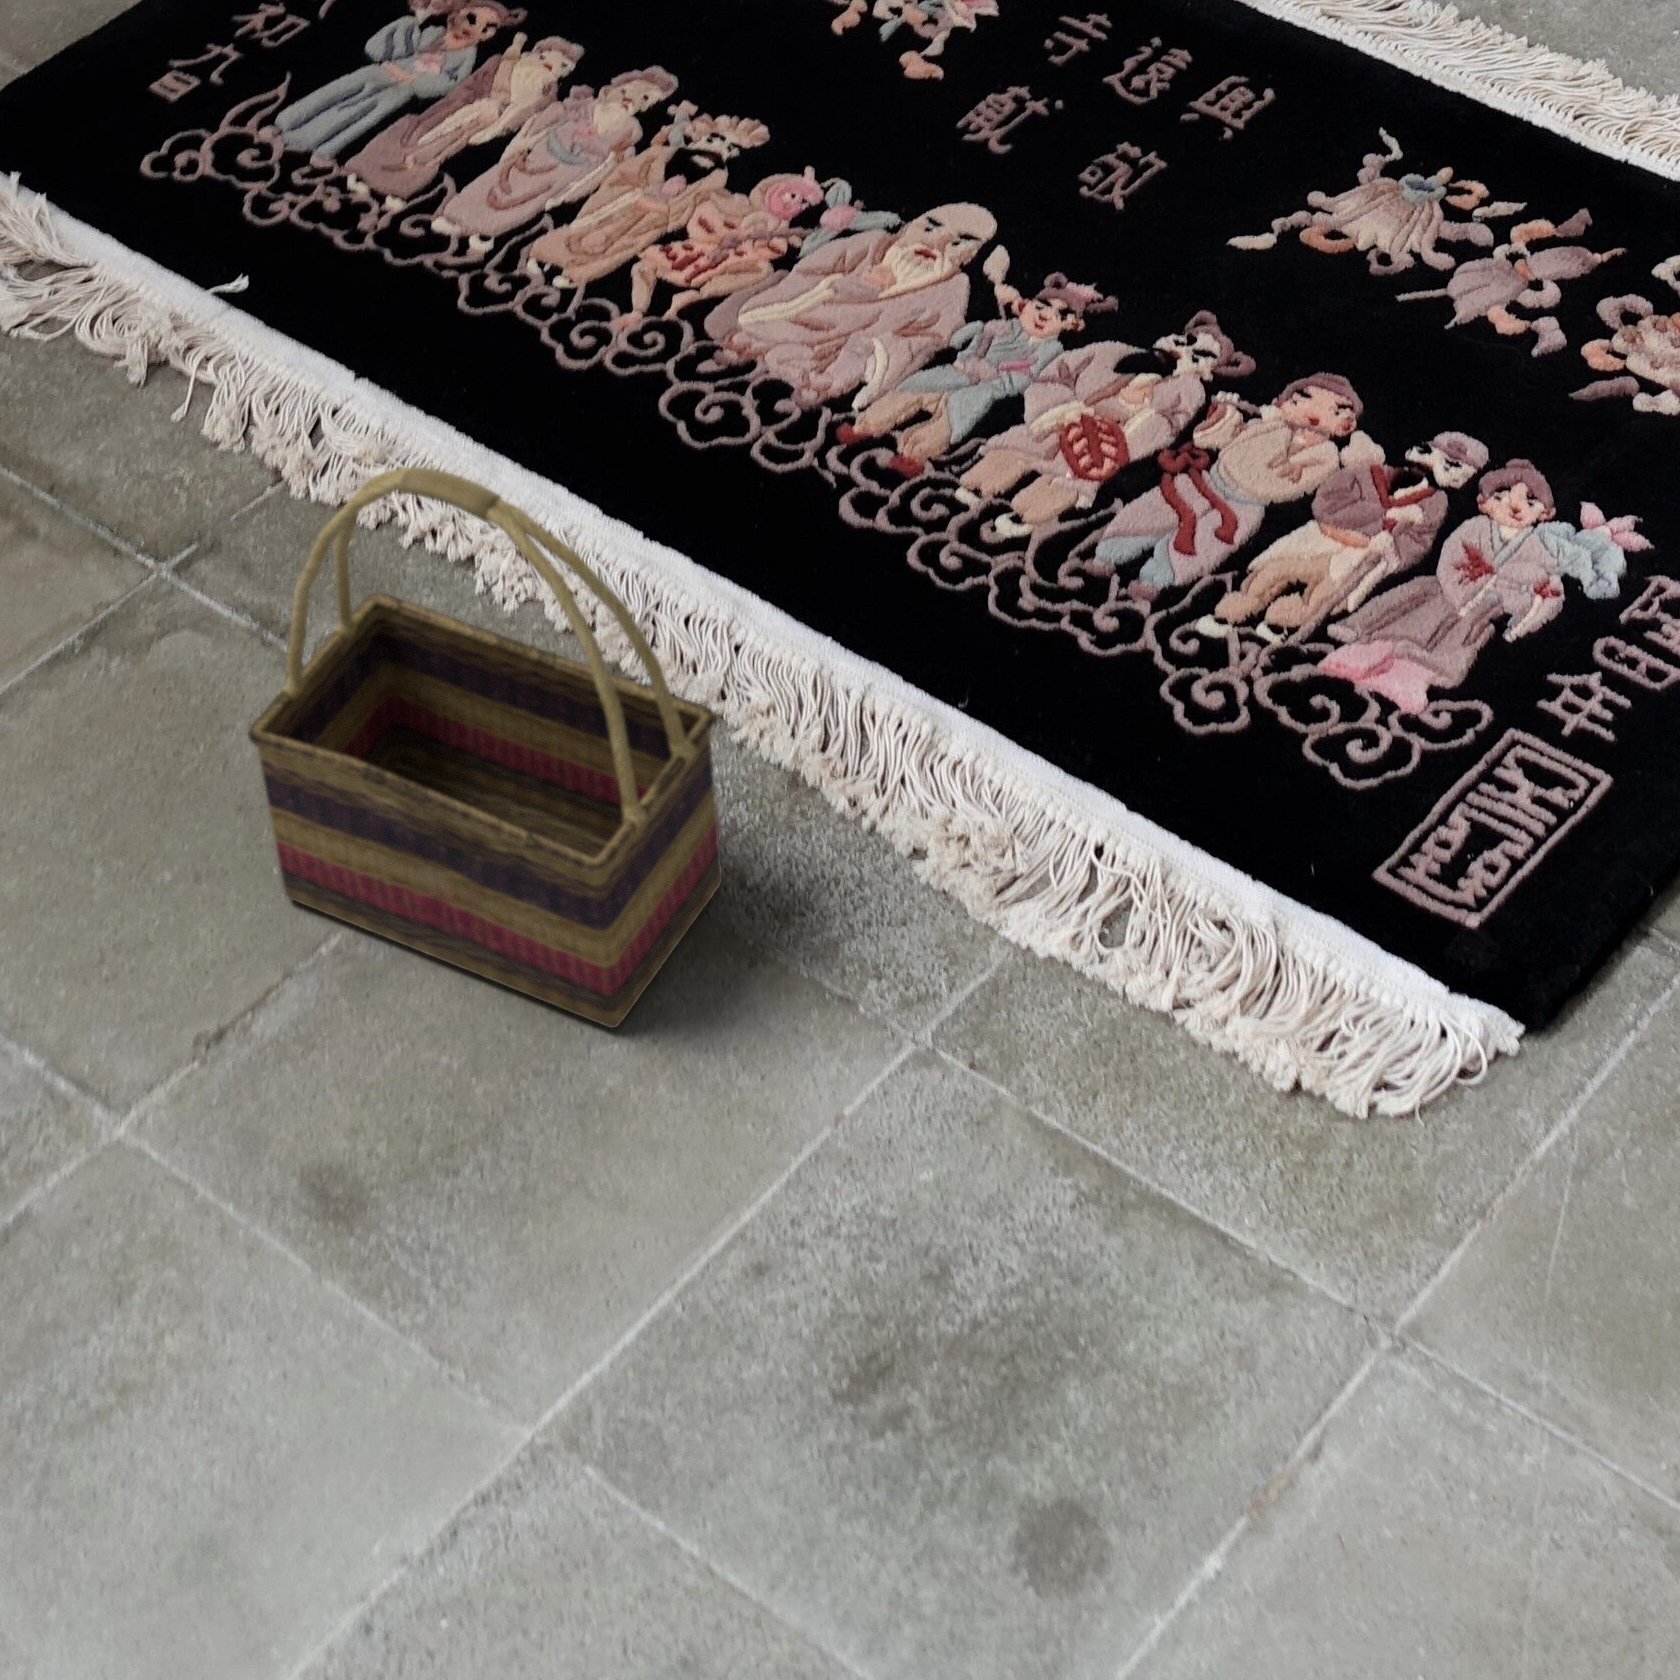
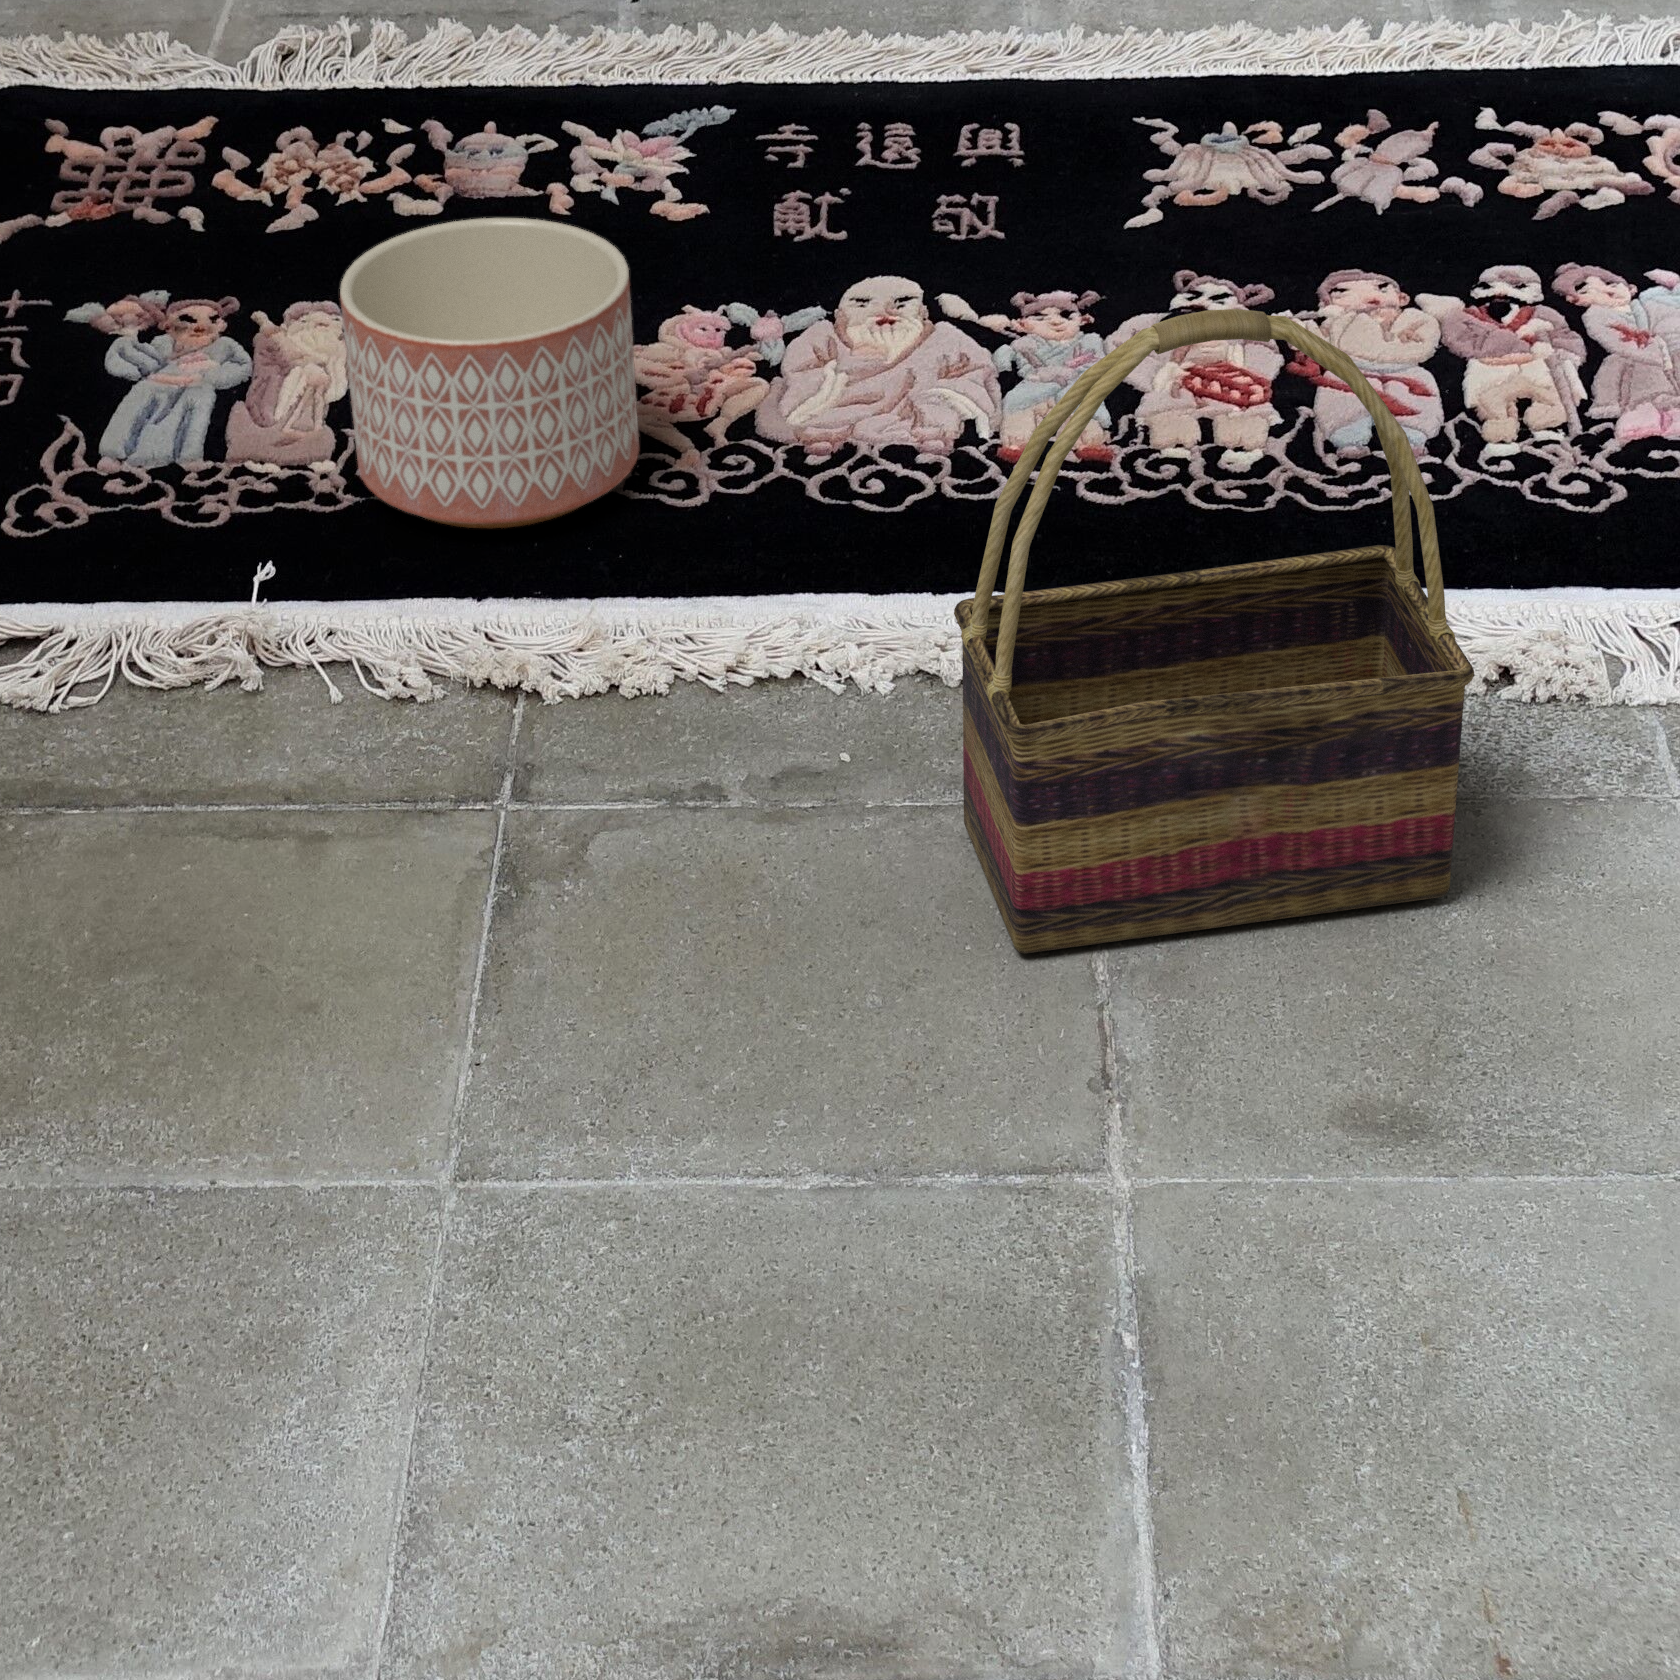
planter: none [358,43,621,327] -> present [340,218,640,528]

